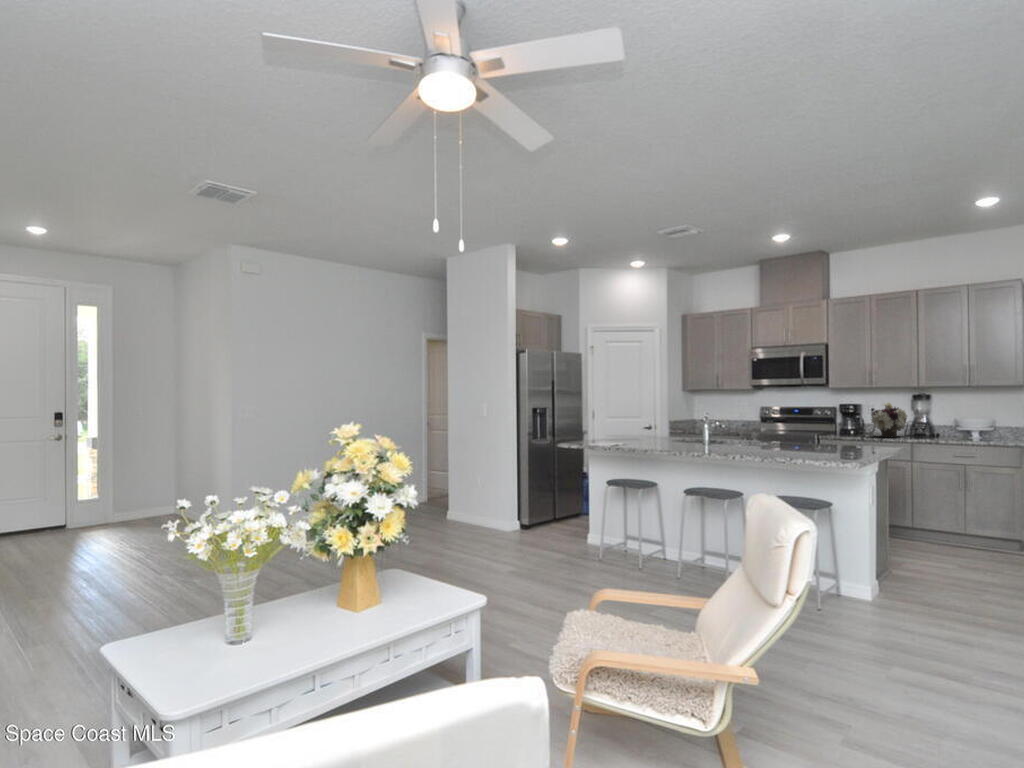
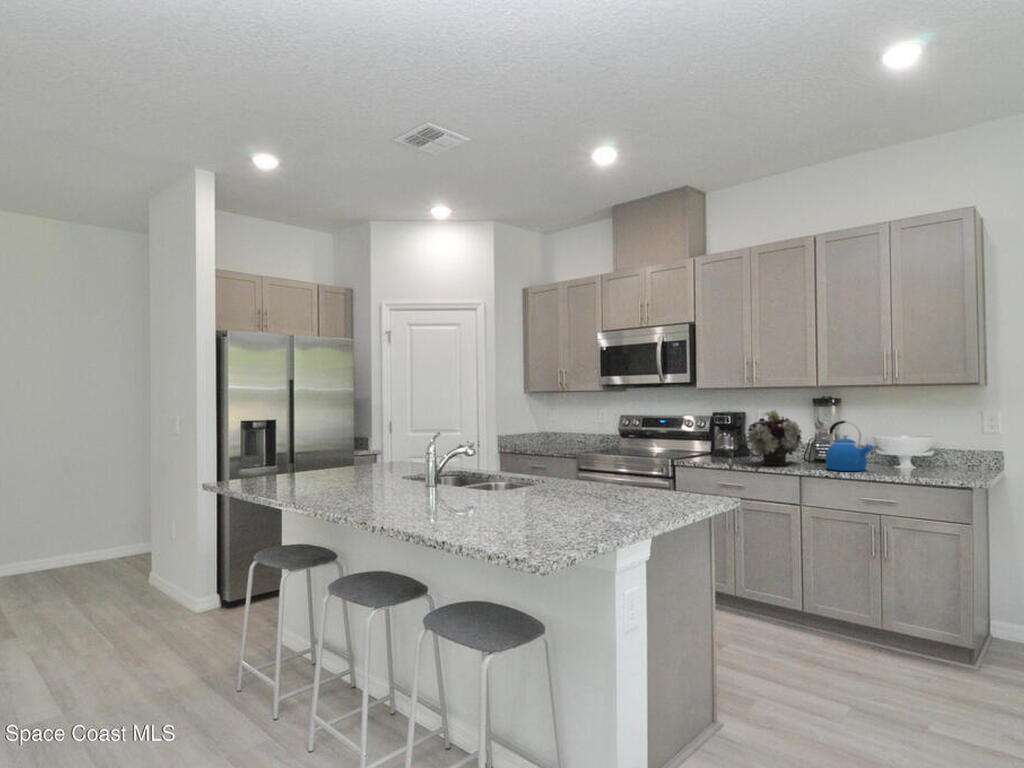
kettle: none [925,409,957,439] -> present [826,421,873,471]

